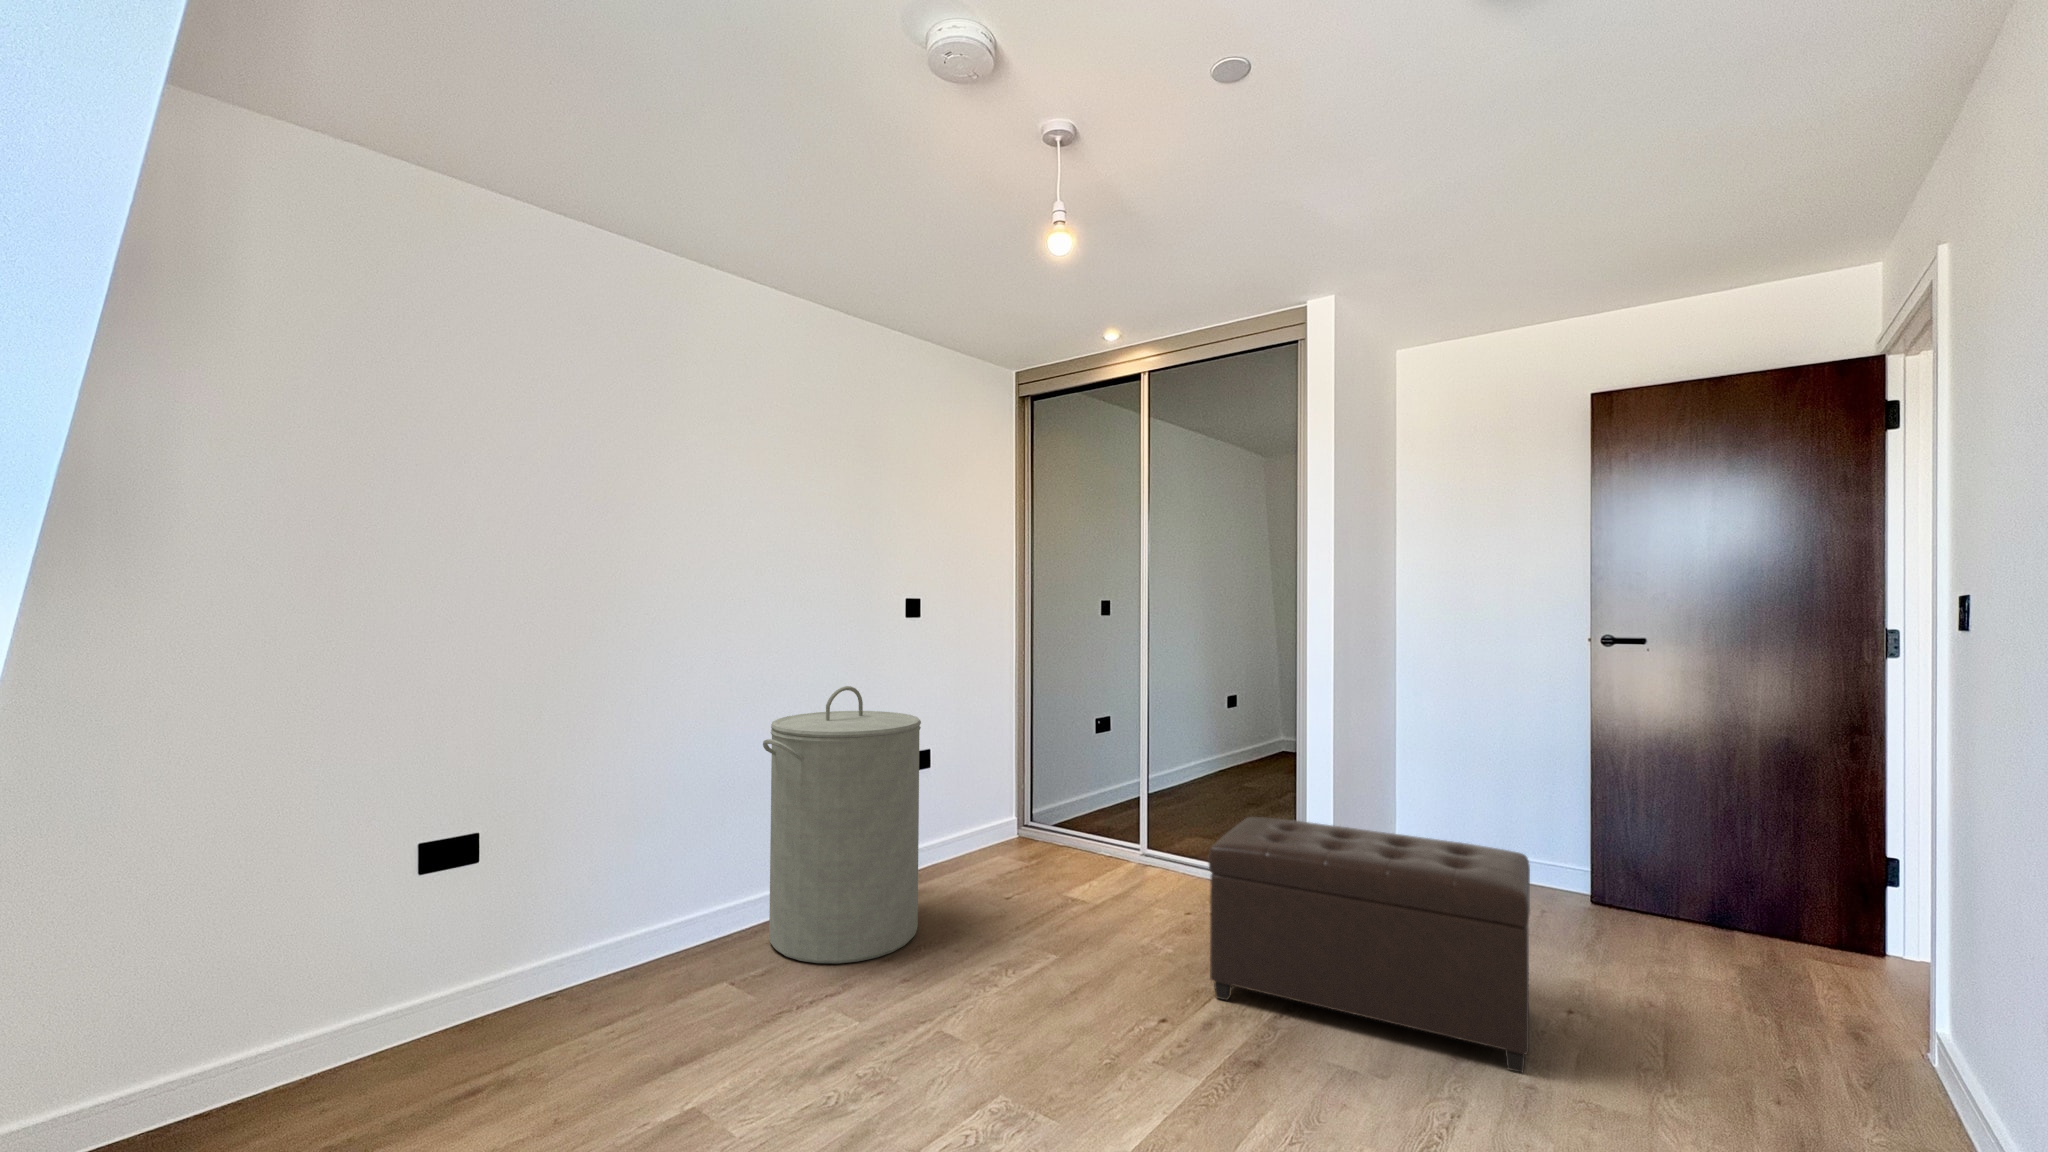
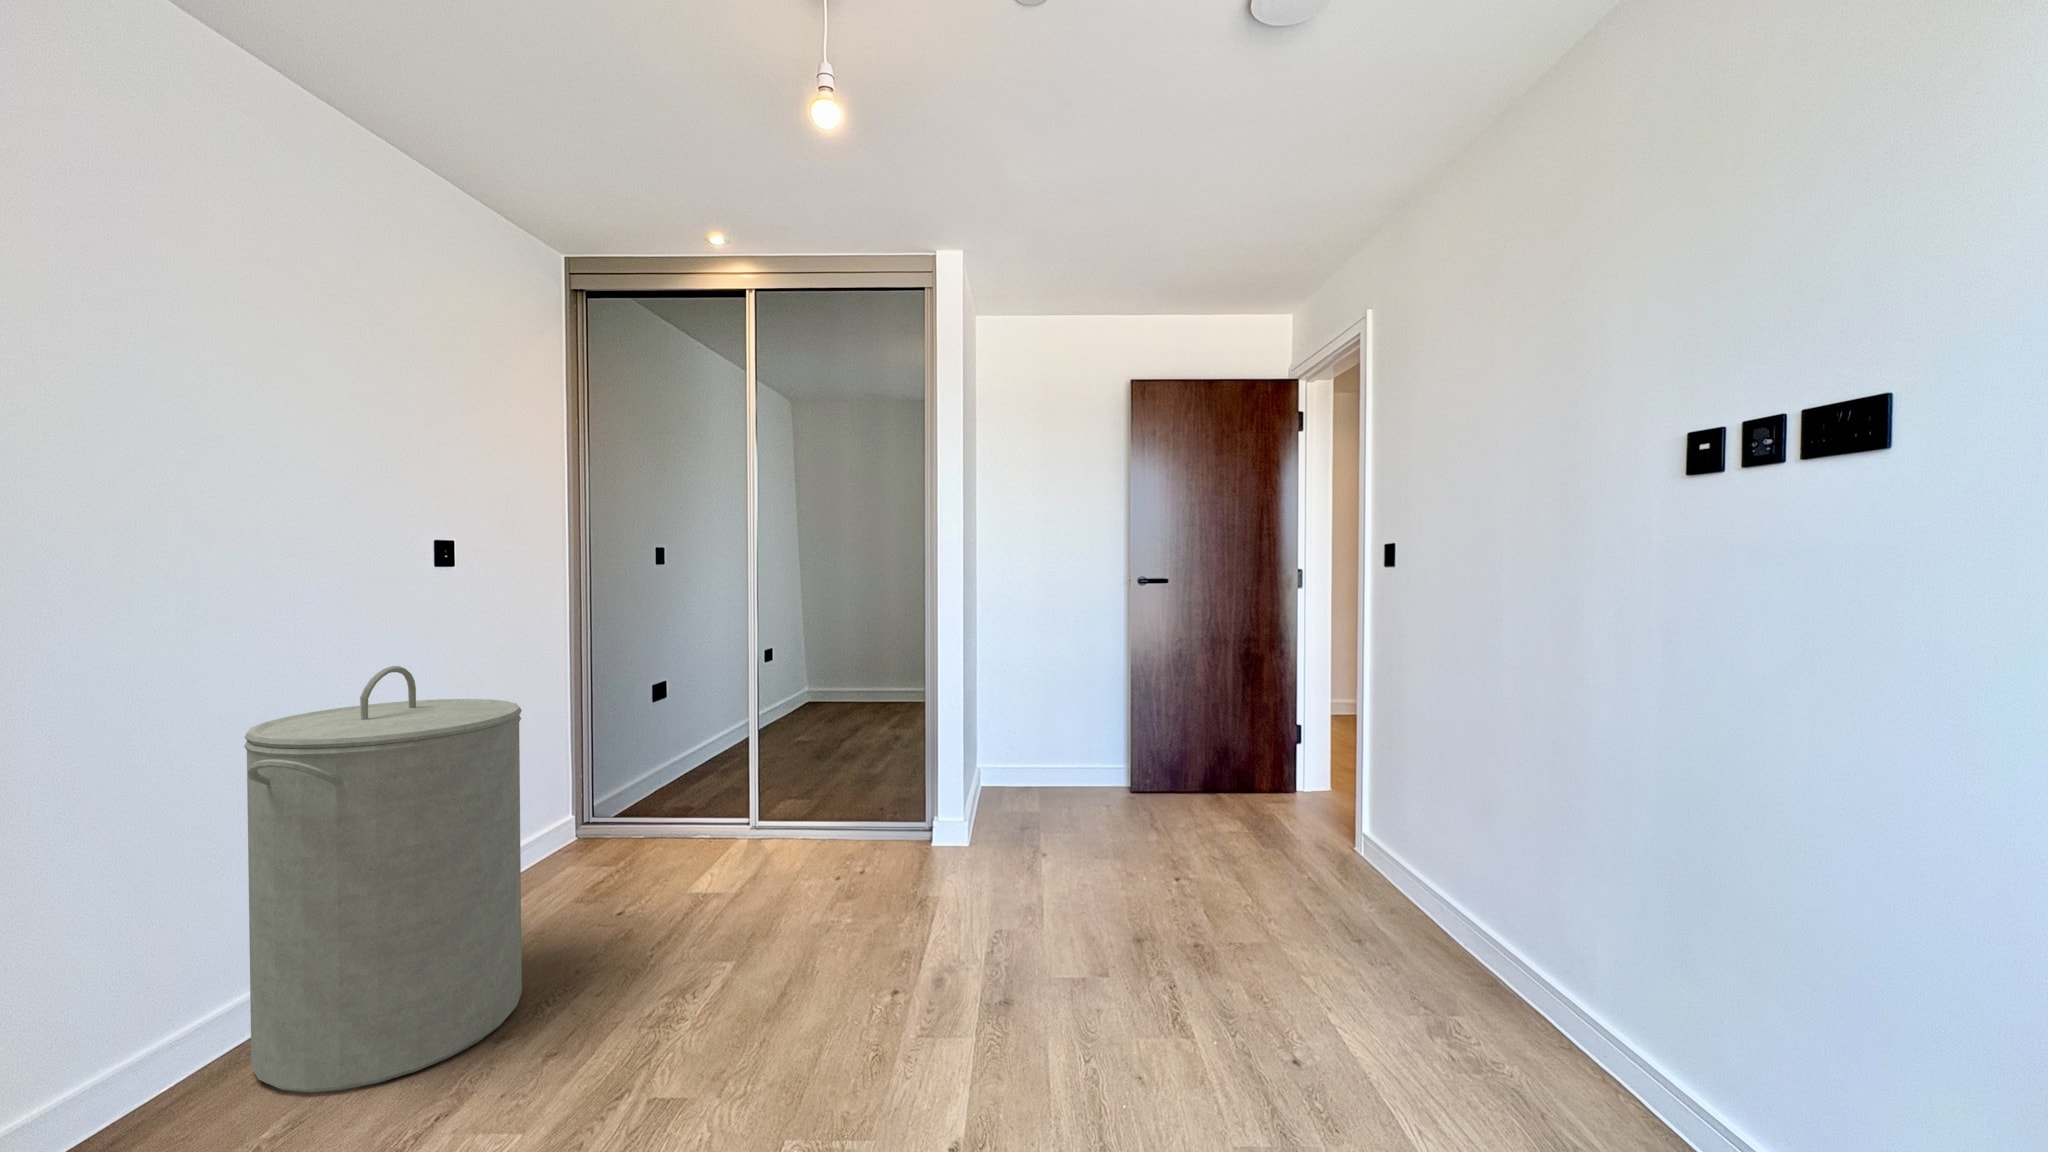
ottoman: present [1208,817,1530,1073] -> none [918,754,1199,951]

